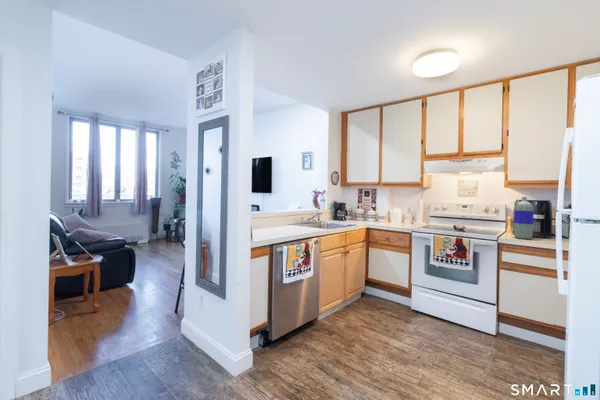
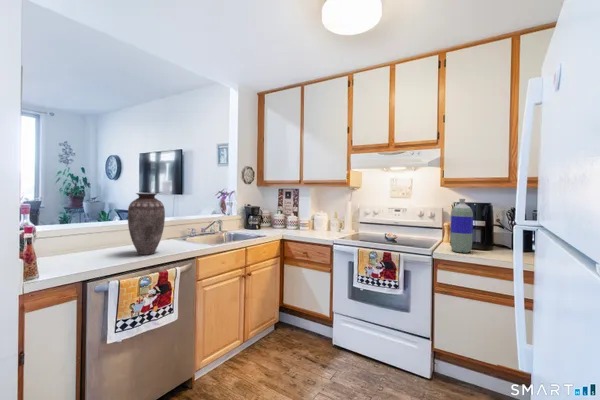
vase: none [280,192,302,233] -> present [128,193,165,255]

